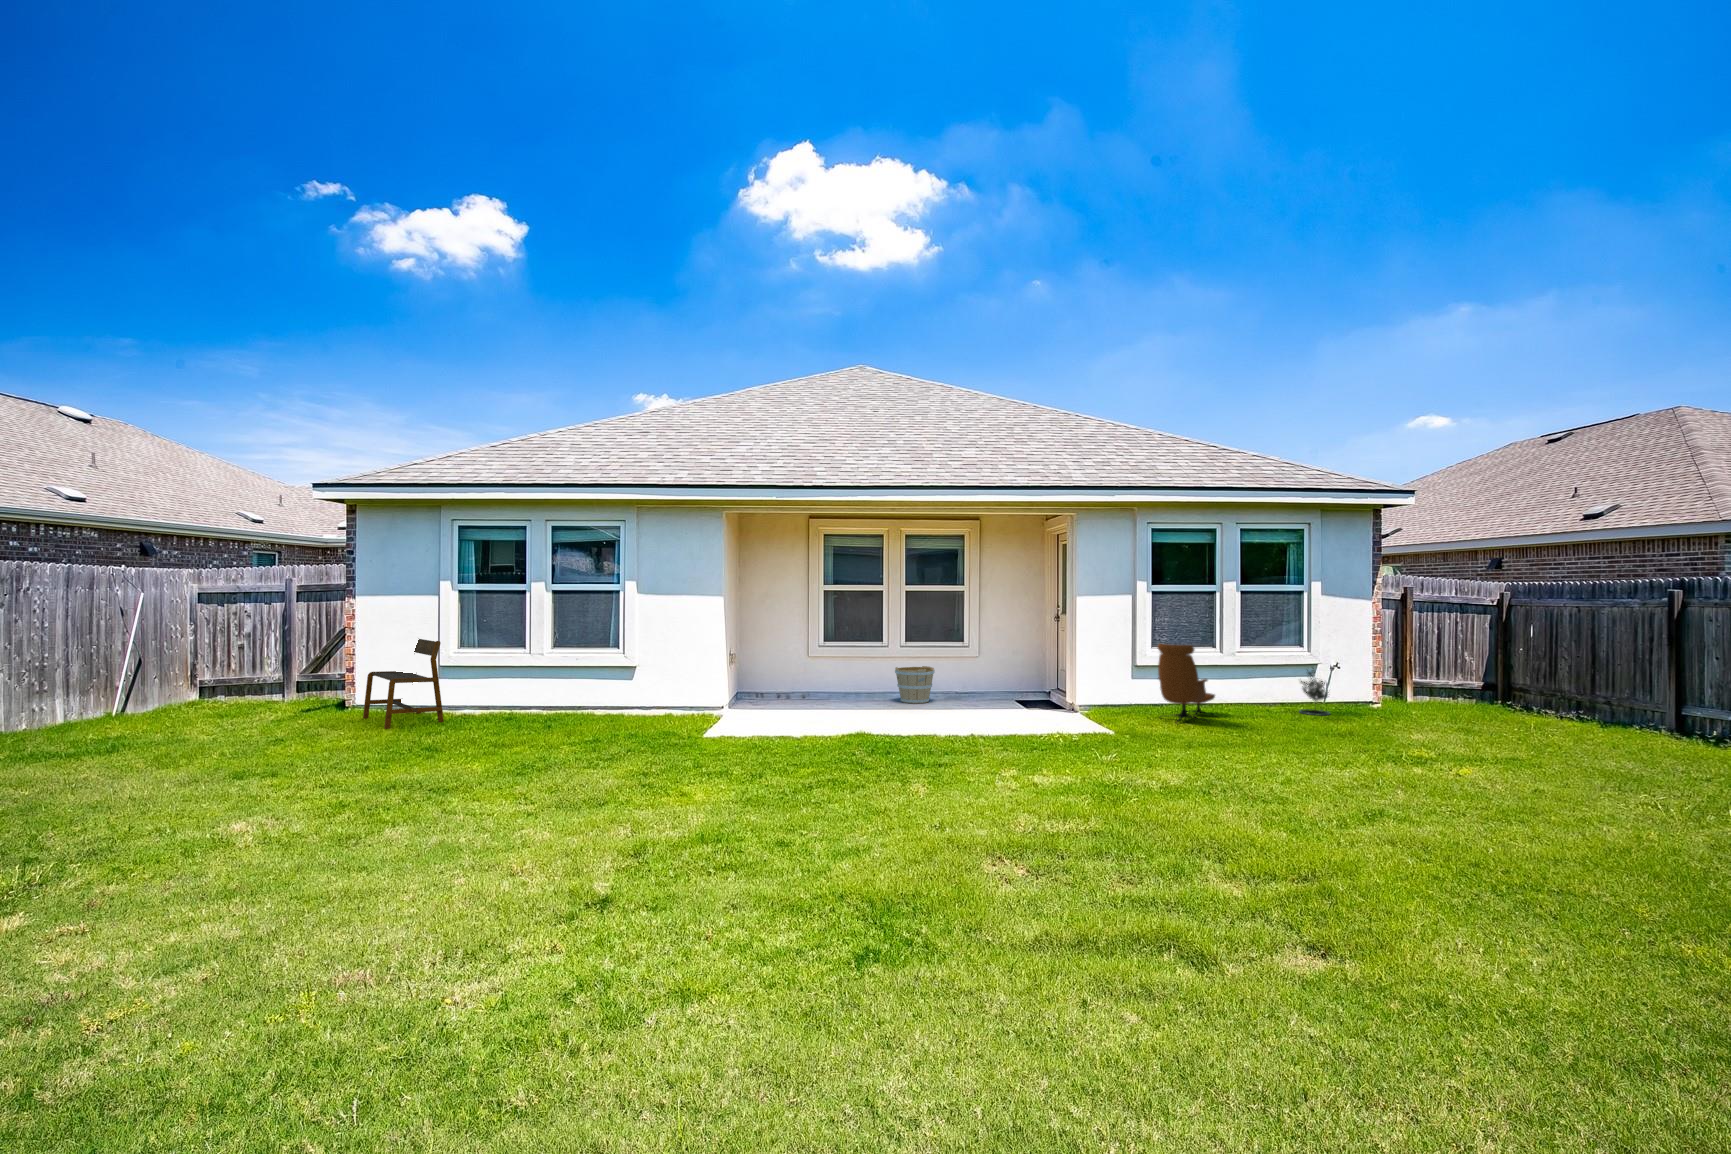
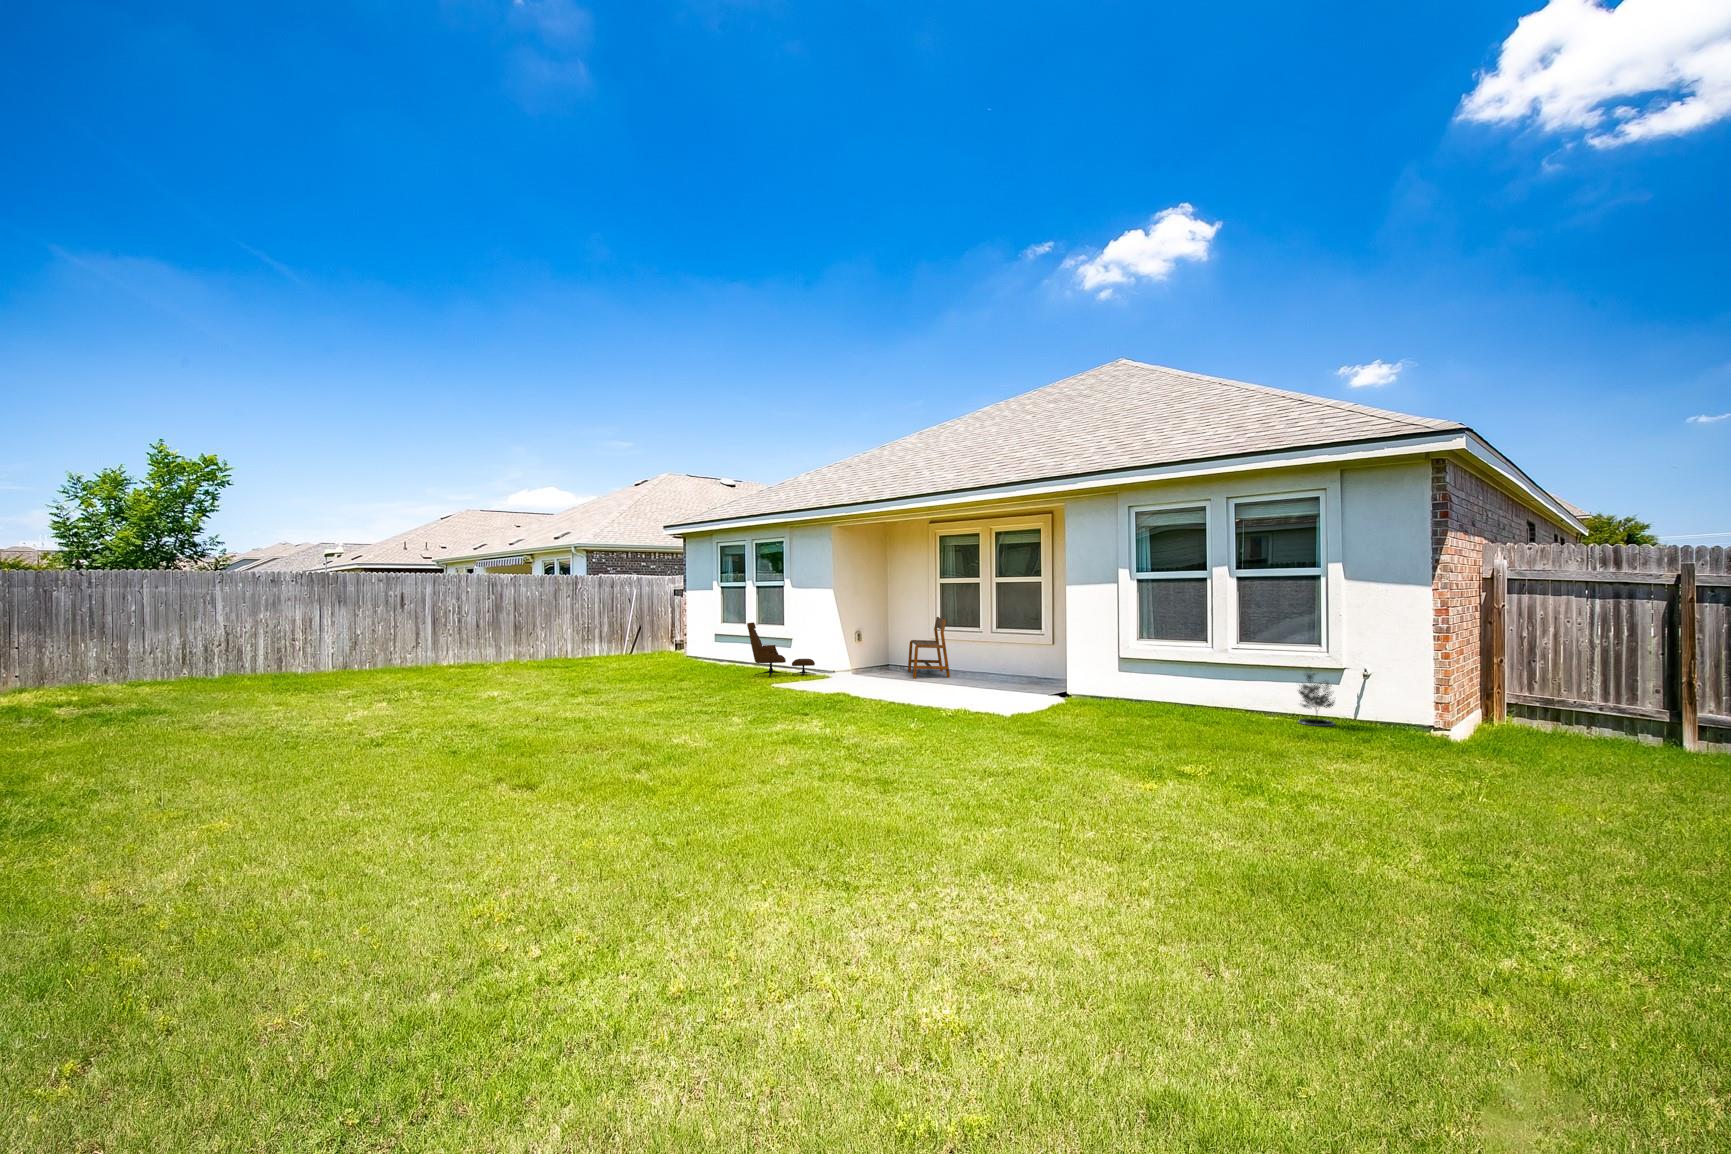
bench: present [363,639,444,729] -> present [908,617,950,679]
lounge chair: present [1158,644,1215,723] -> present [747,622,815,677]
wooden bucket: present [895,666,935,704] -> none [971,649,1006,681]

